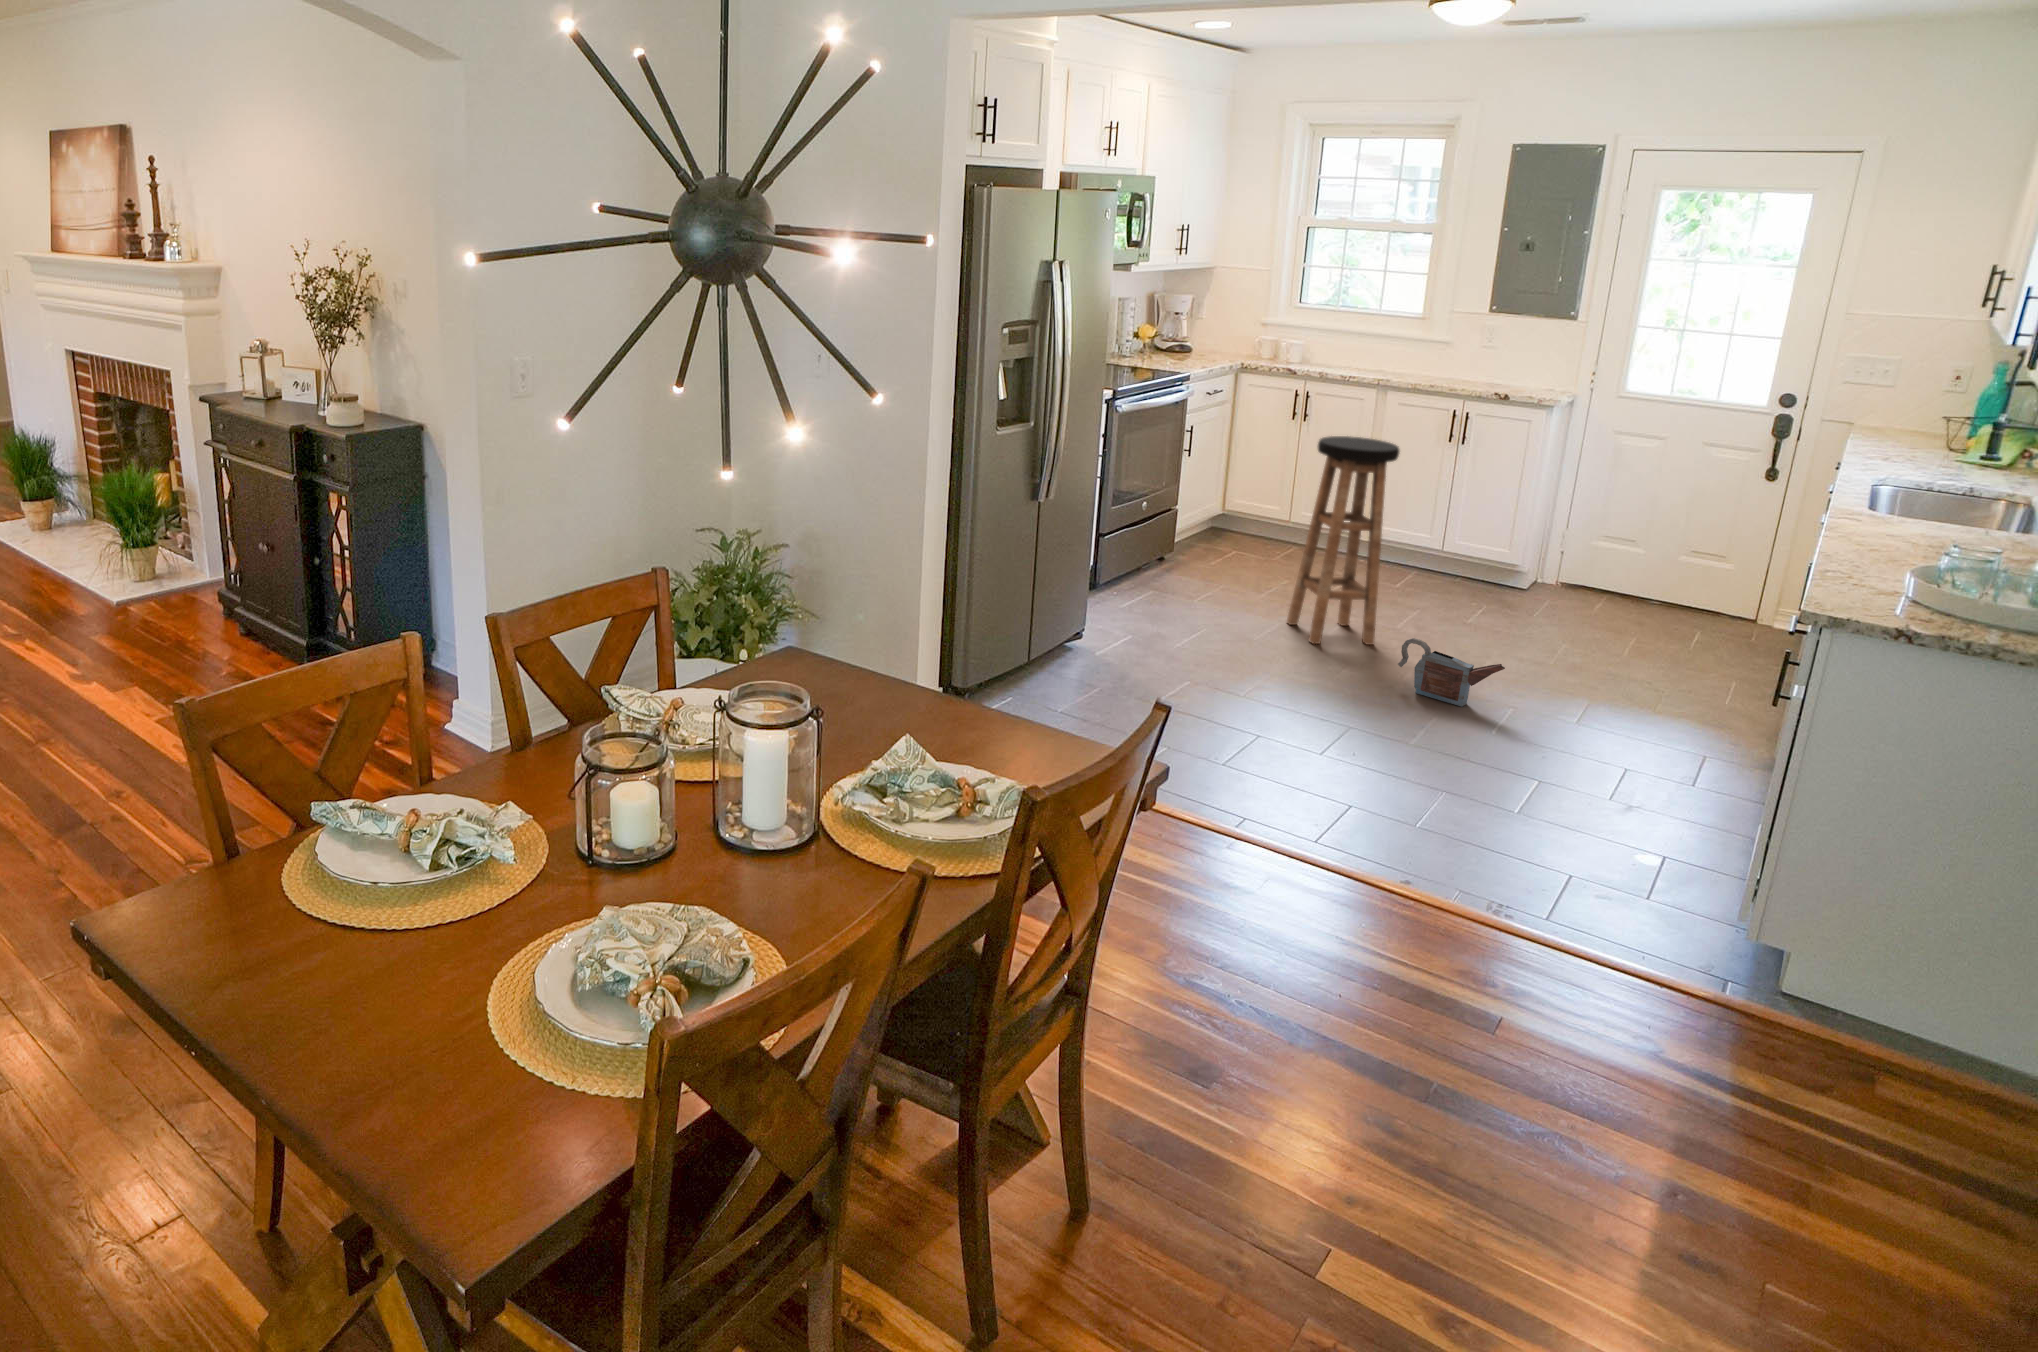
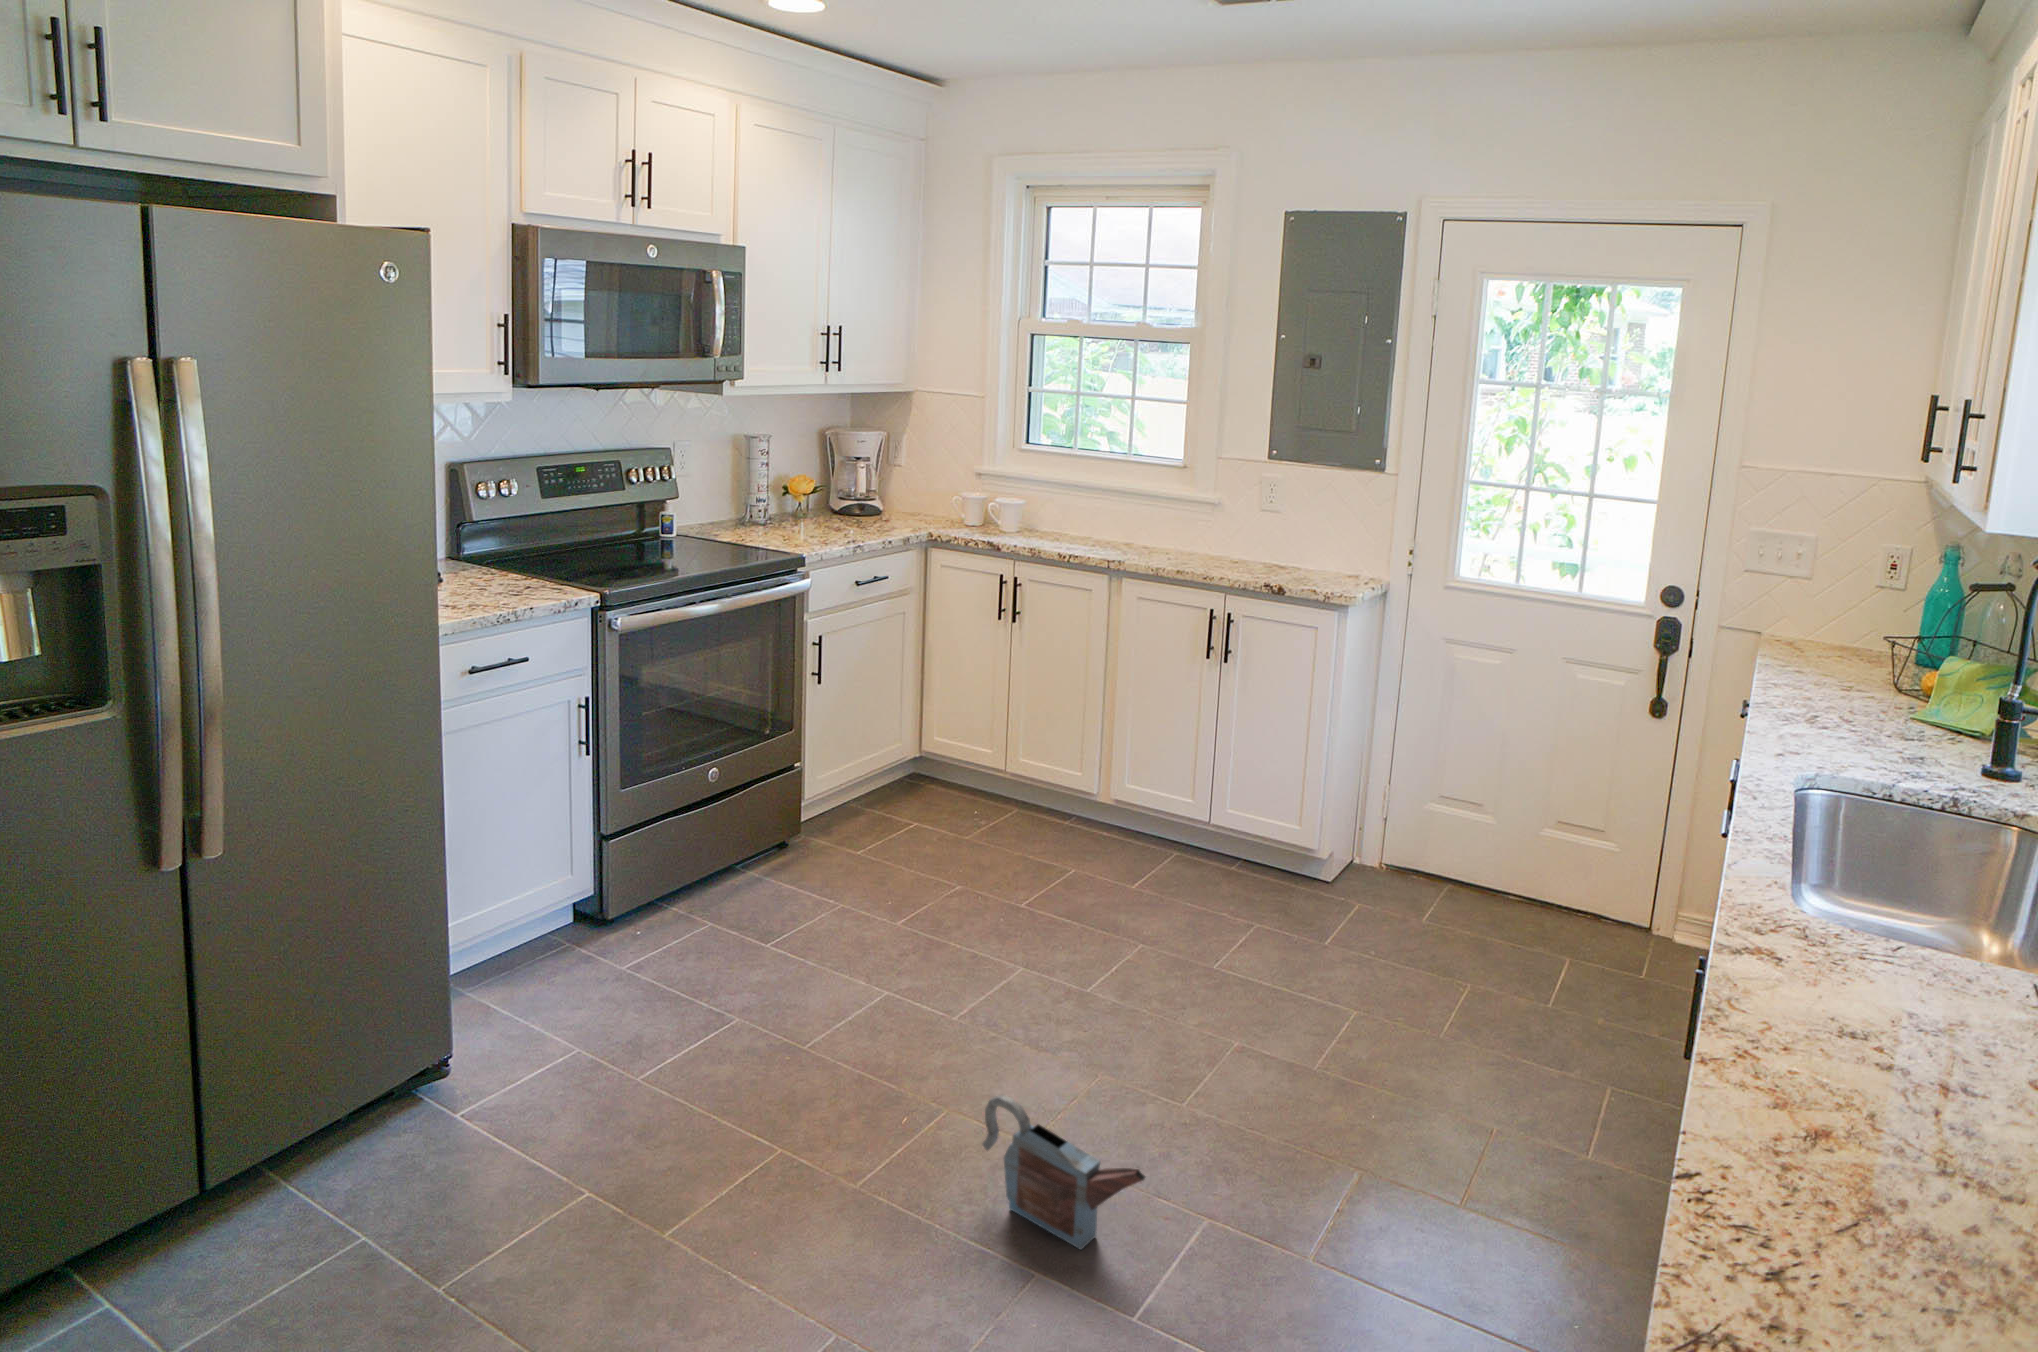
bar stool: present [1287,436,1399,645] -> none [886,671,1029,1062]

